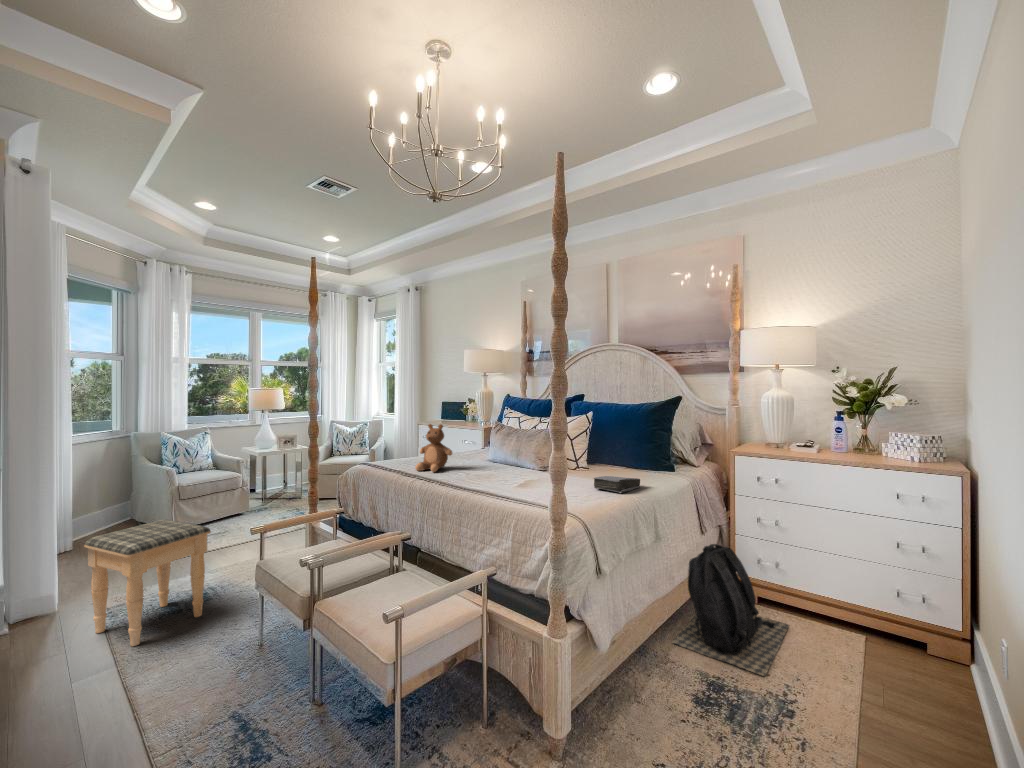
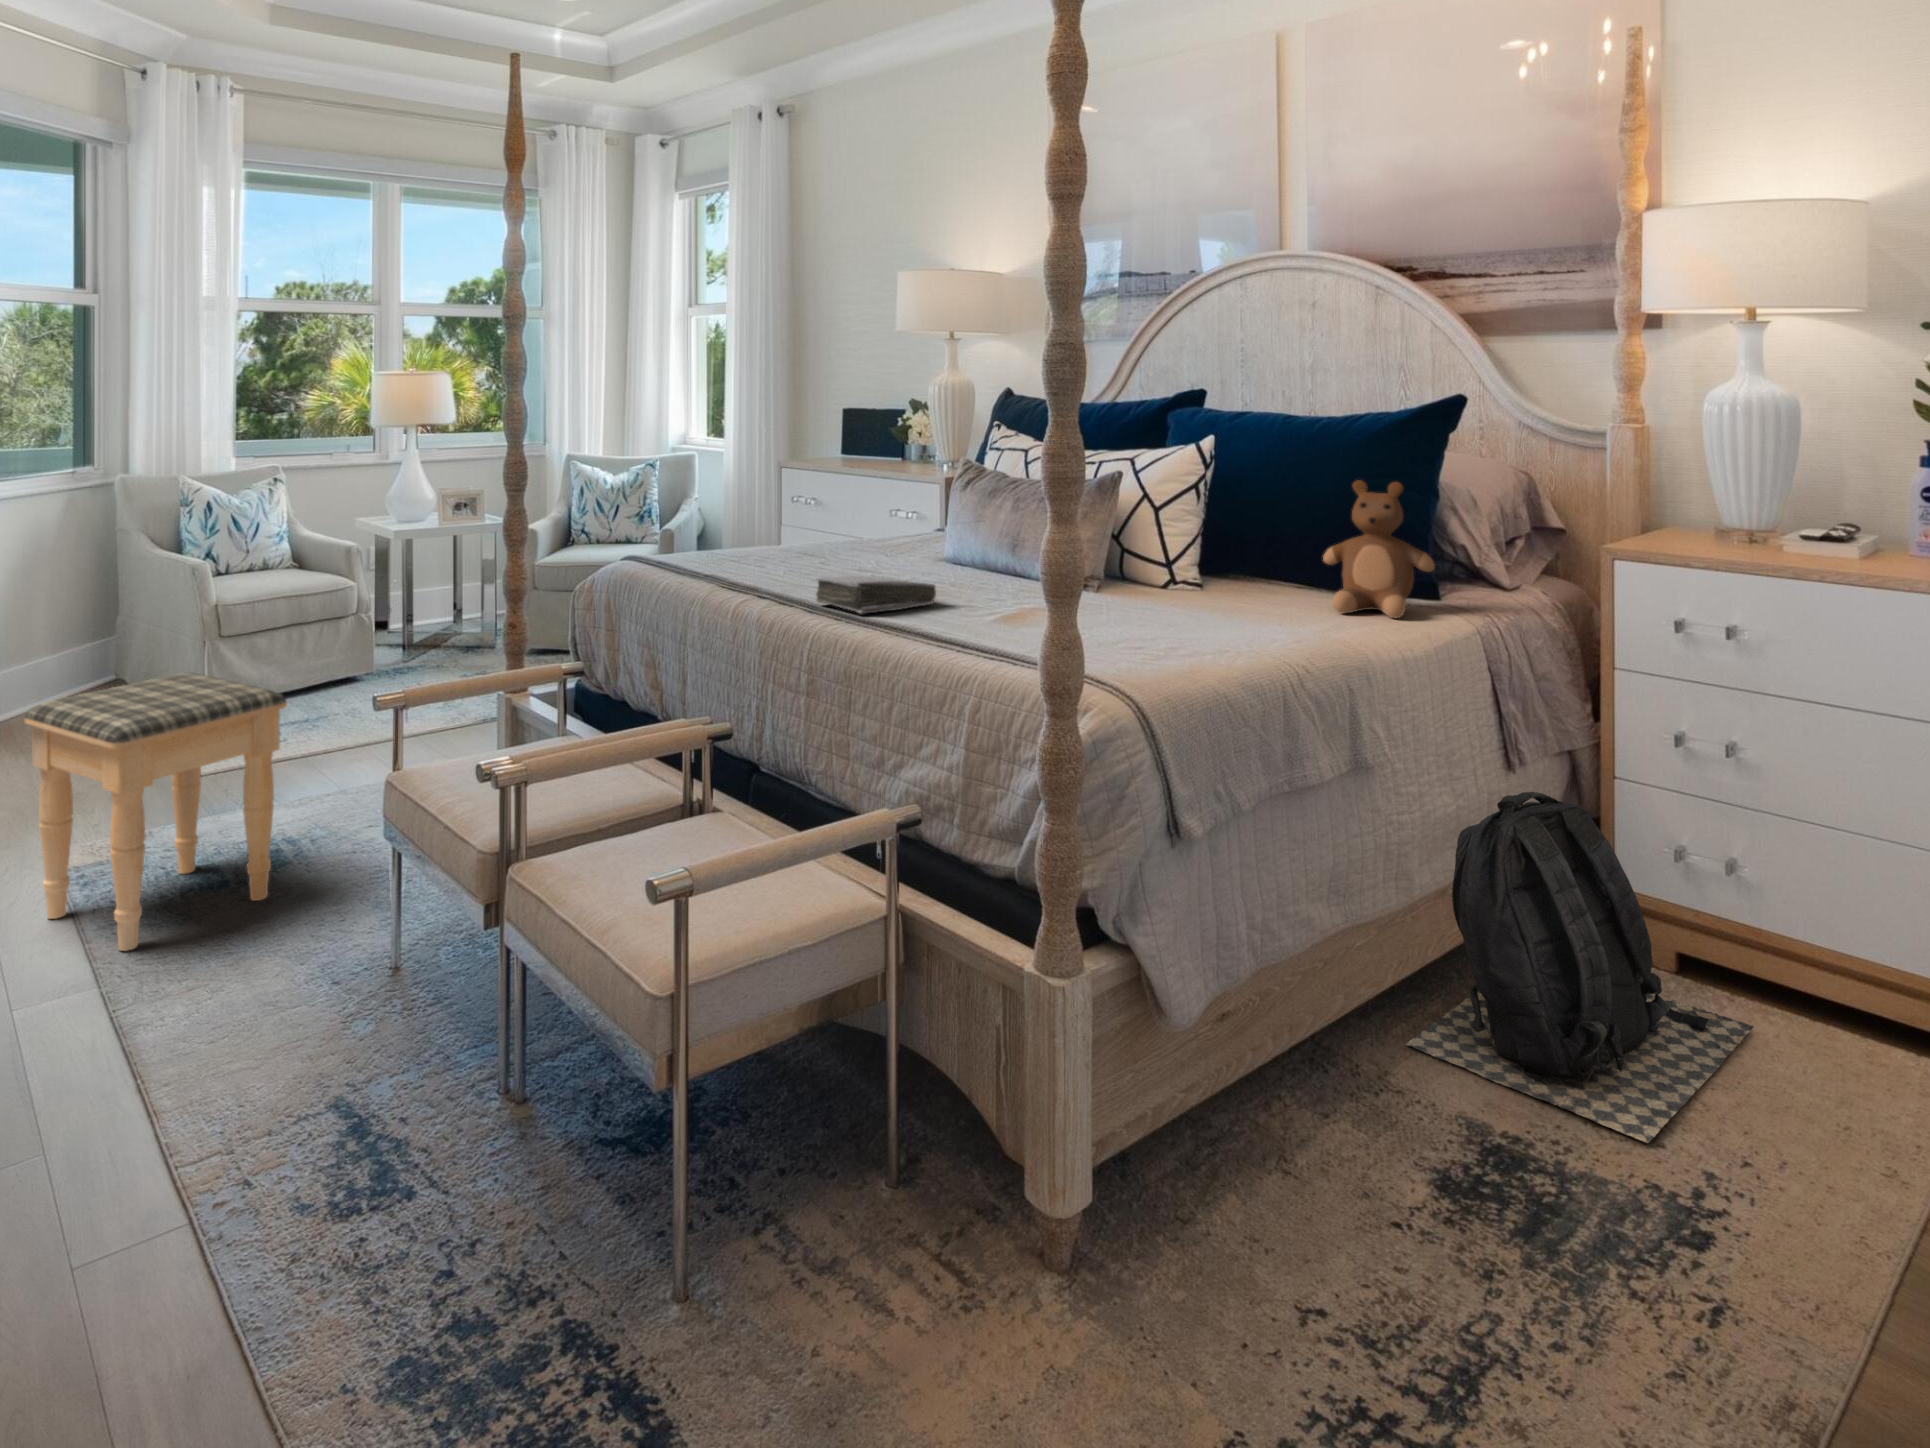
teddy bear: present [415,424,452,472] -> present [1323,480,1435,618]
book: present [594,476,640,493] -> present [816,576,936,614]

